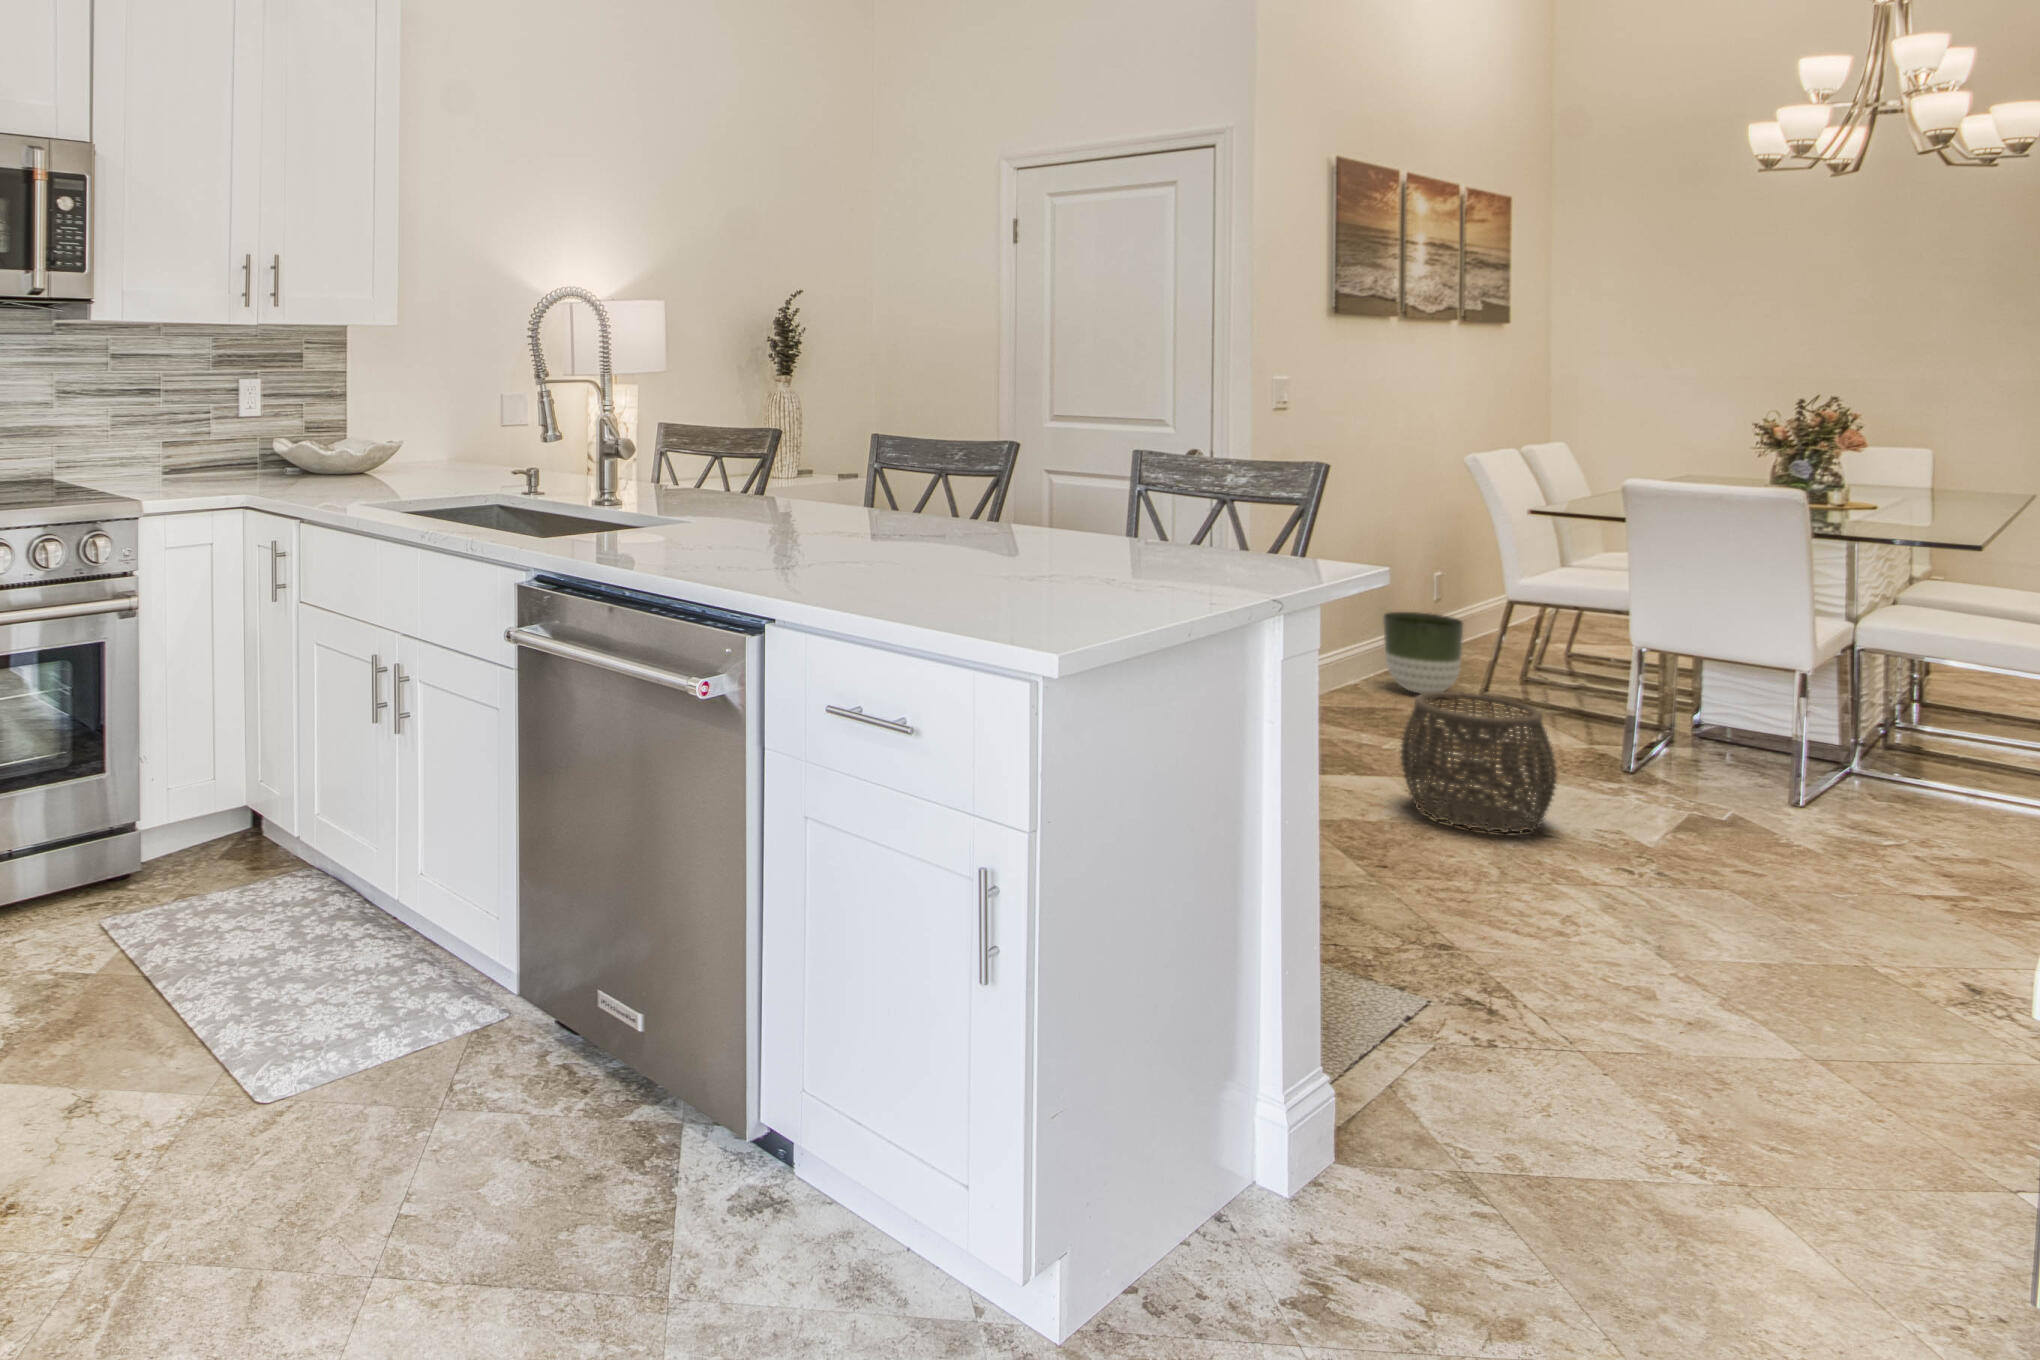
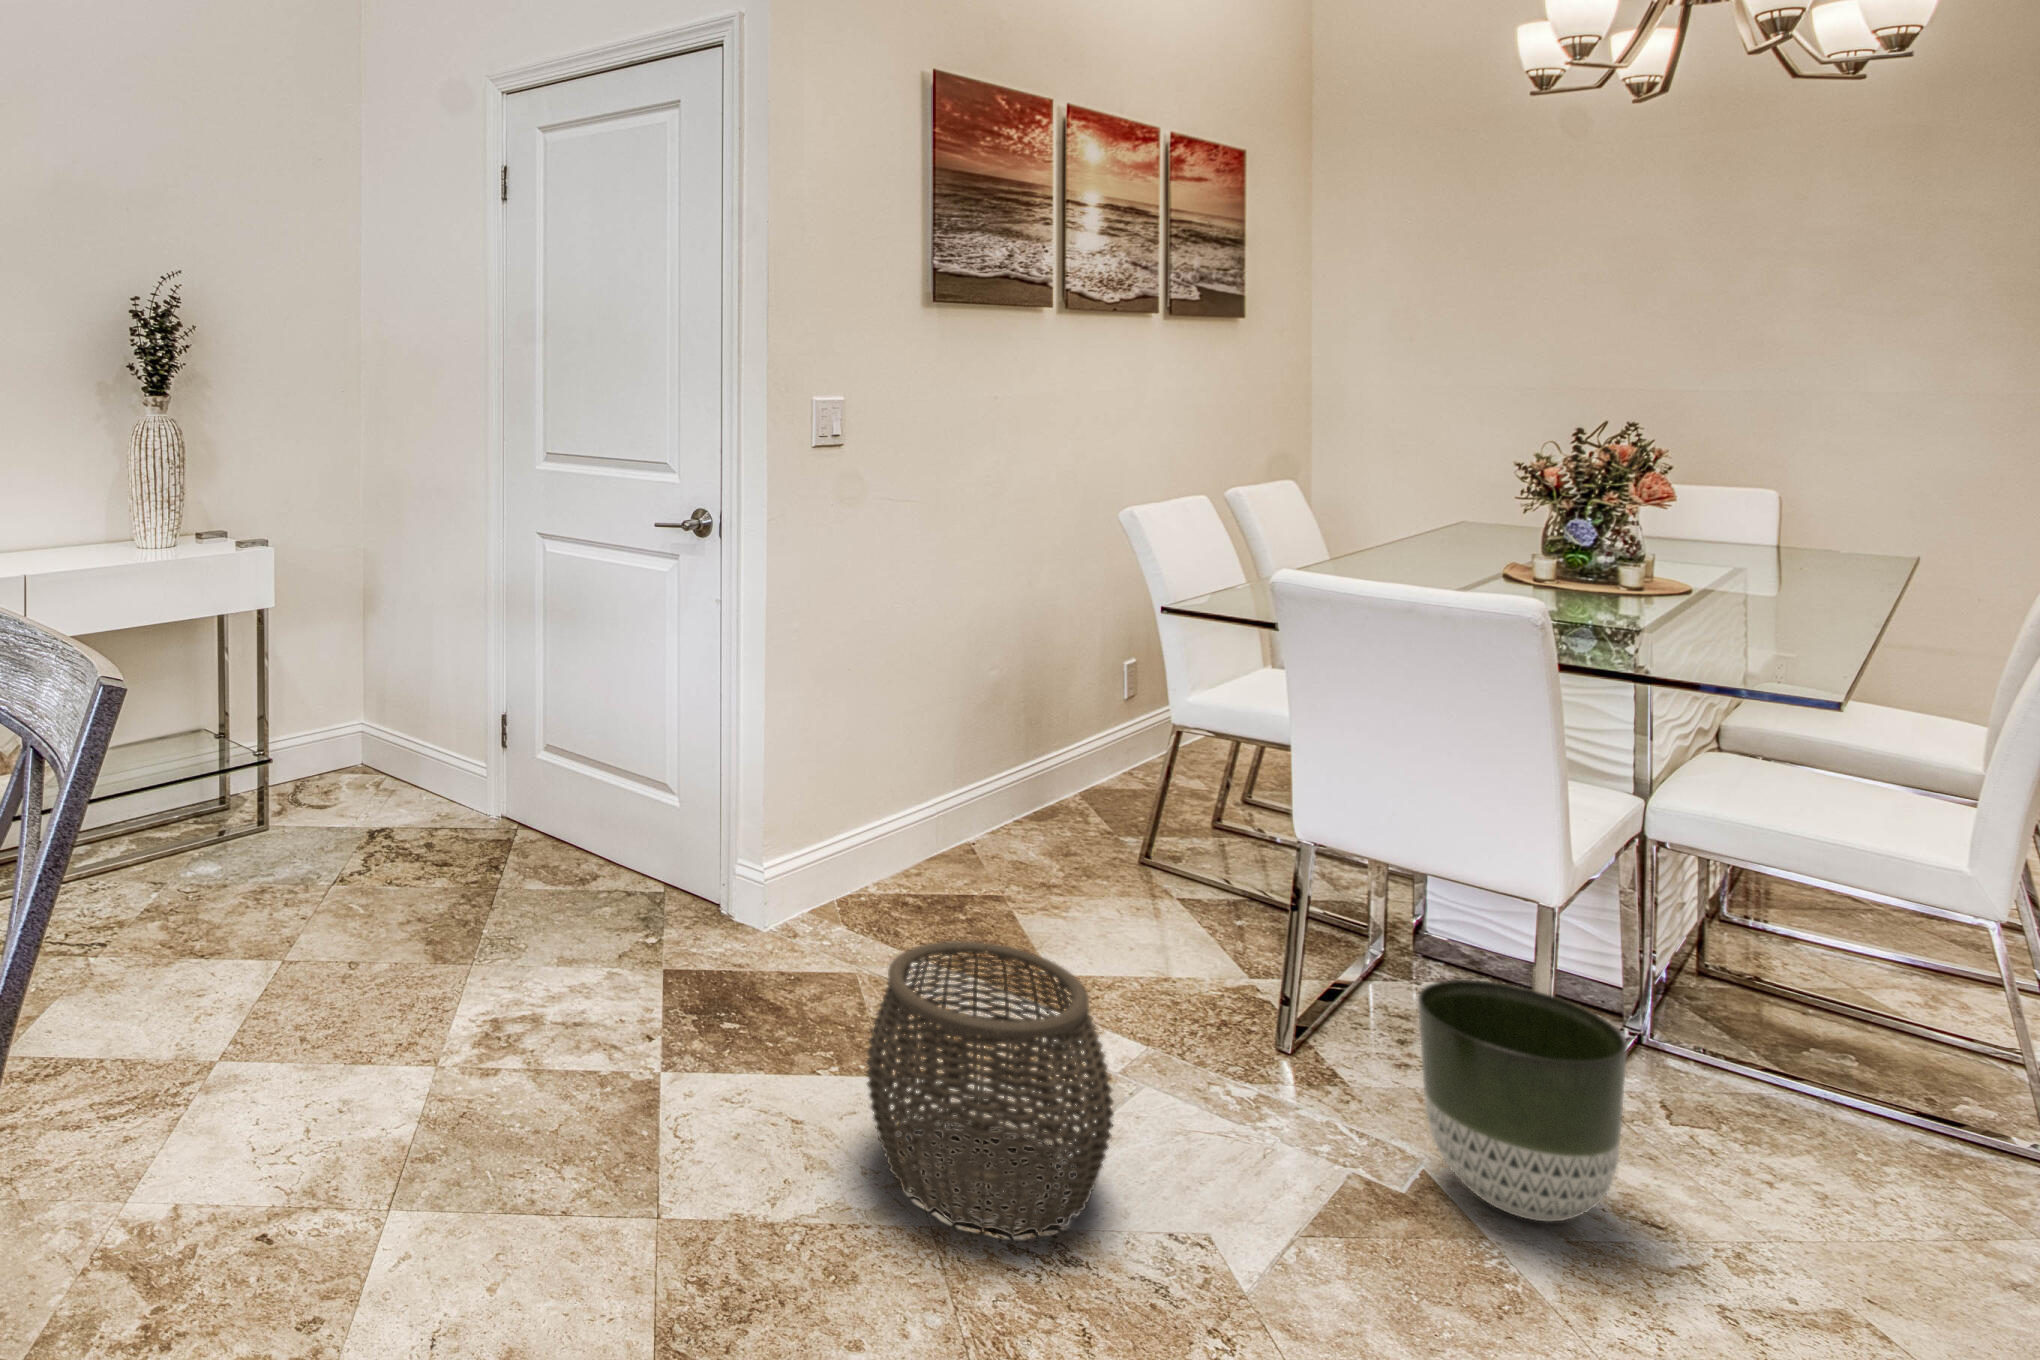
planter: present [1383,612,1463,694] -> present [1418,980,1627,1222]

